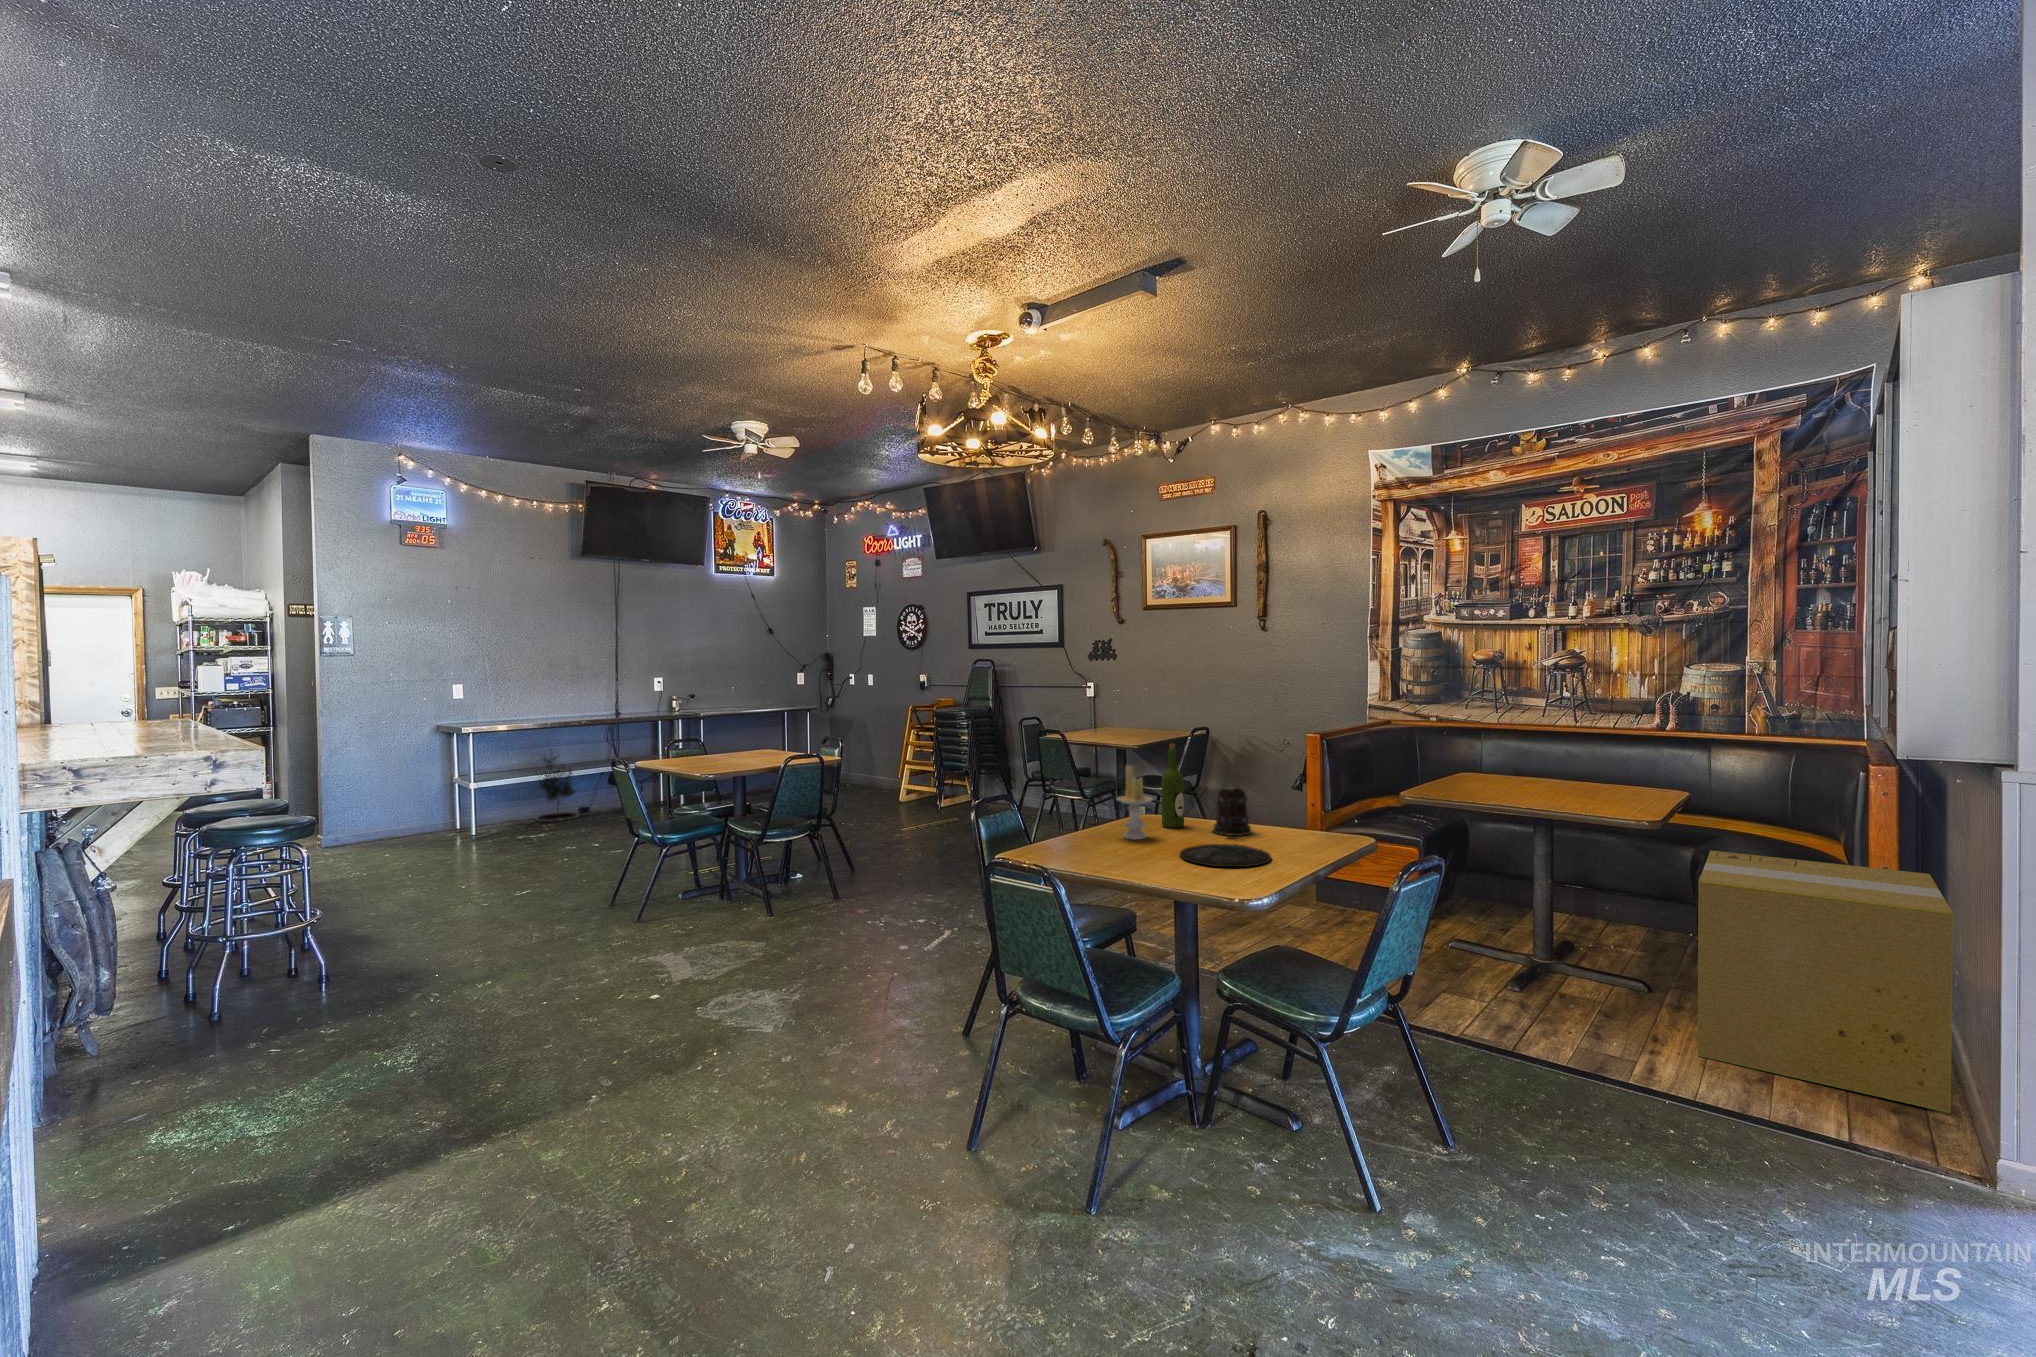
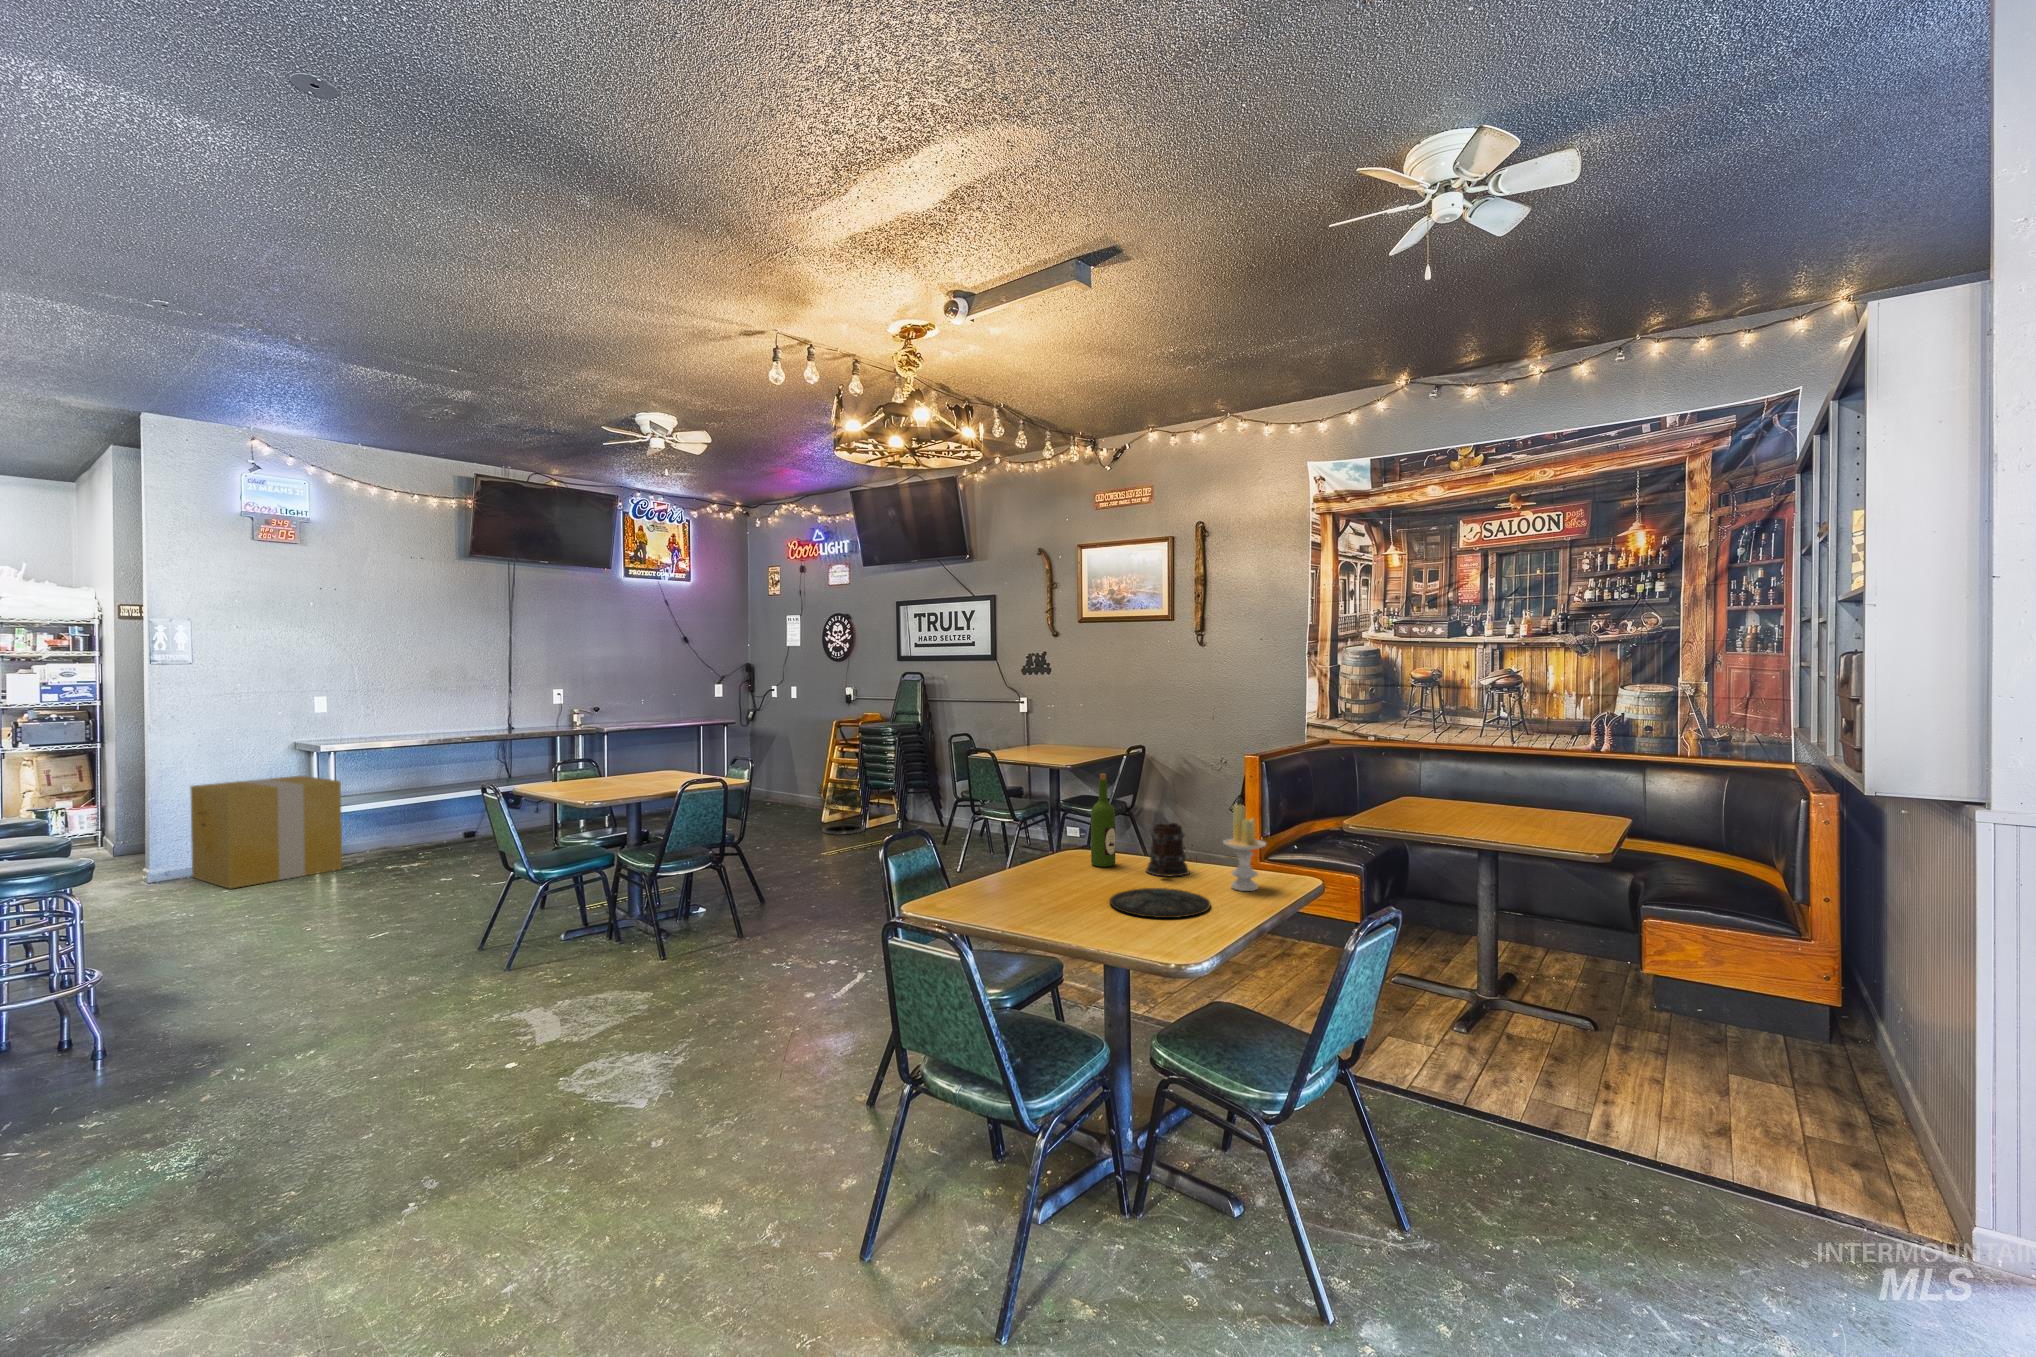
potted tree: present [536,757,579,822] -> present [818,762,864,835]
candle: present [1117,765,1152,840] -> present [1223,804,1266,891]
cardboard box: present [1698,851,1953,1113] -> present [190,776,342,889]

